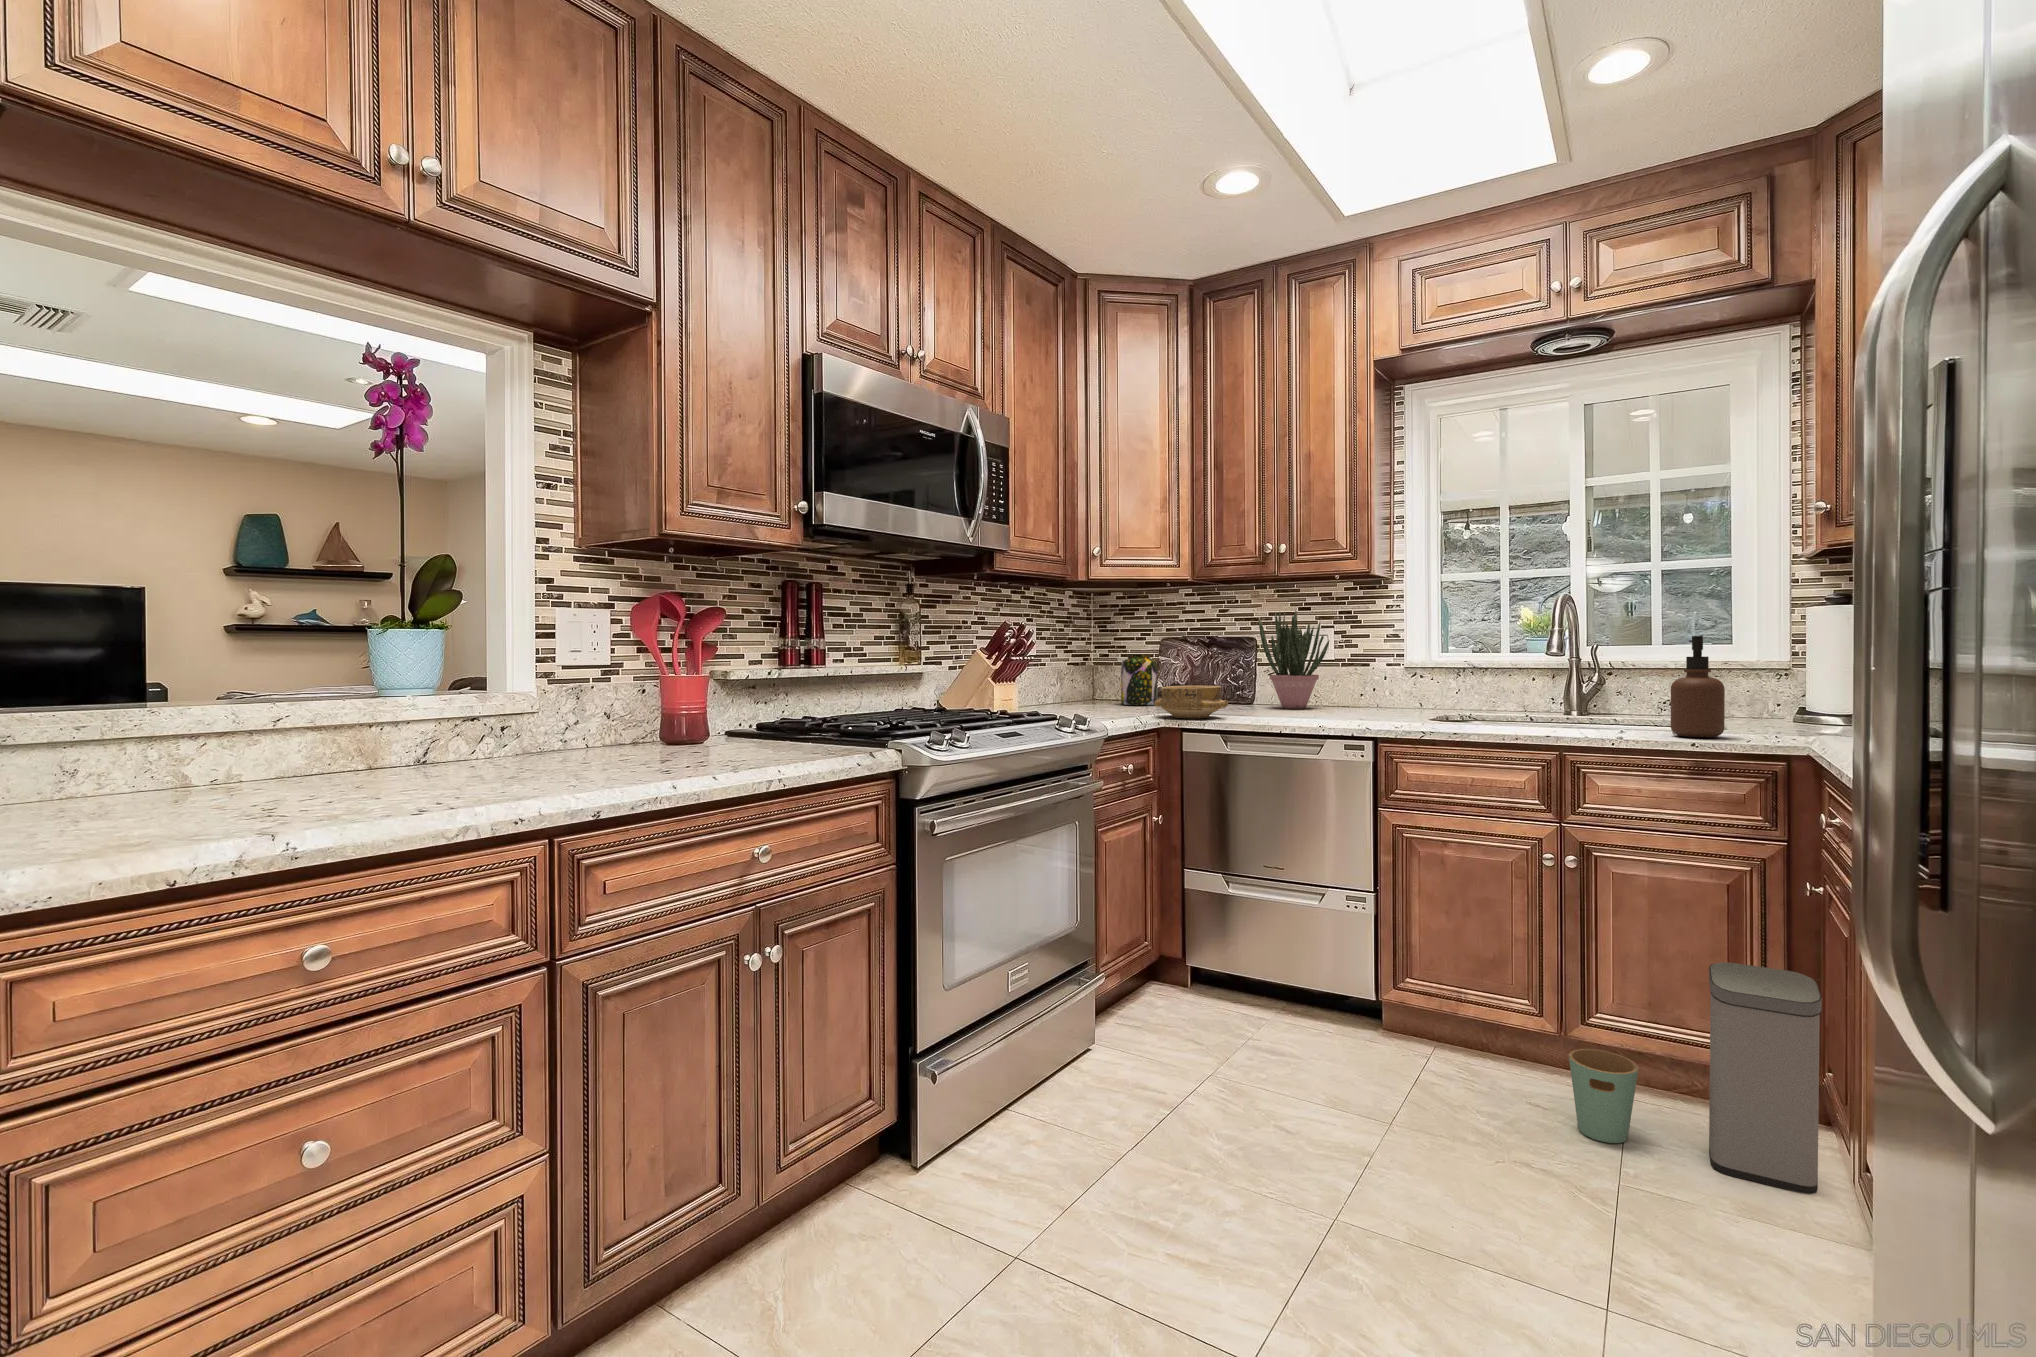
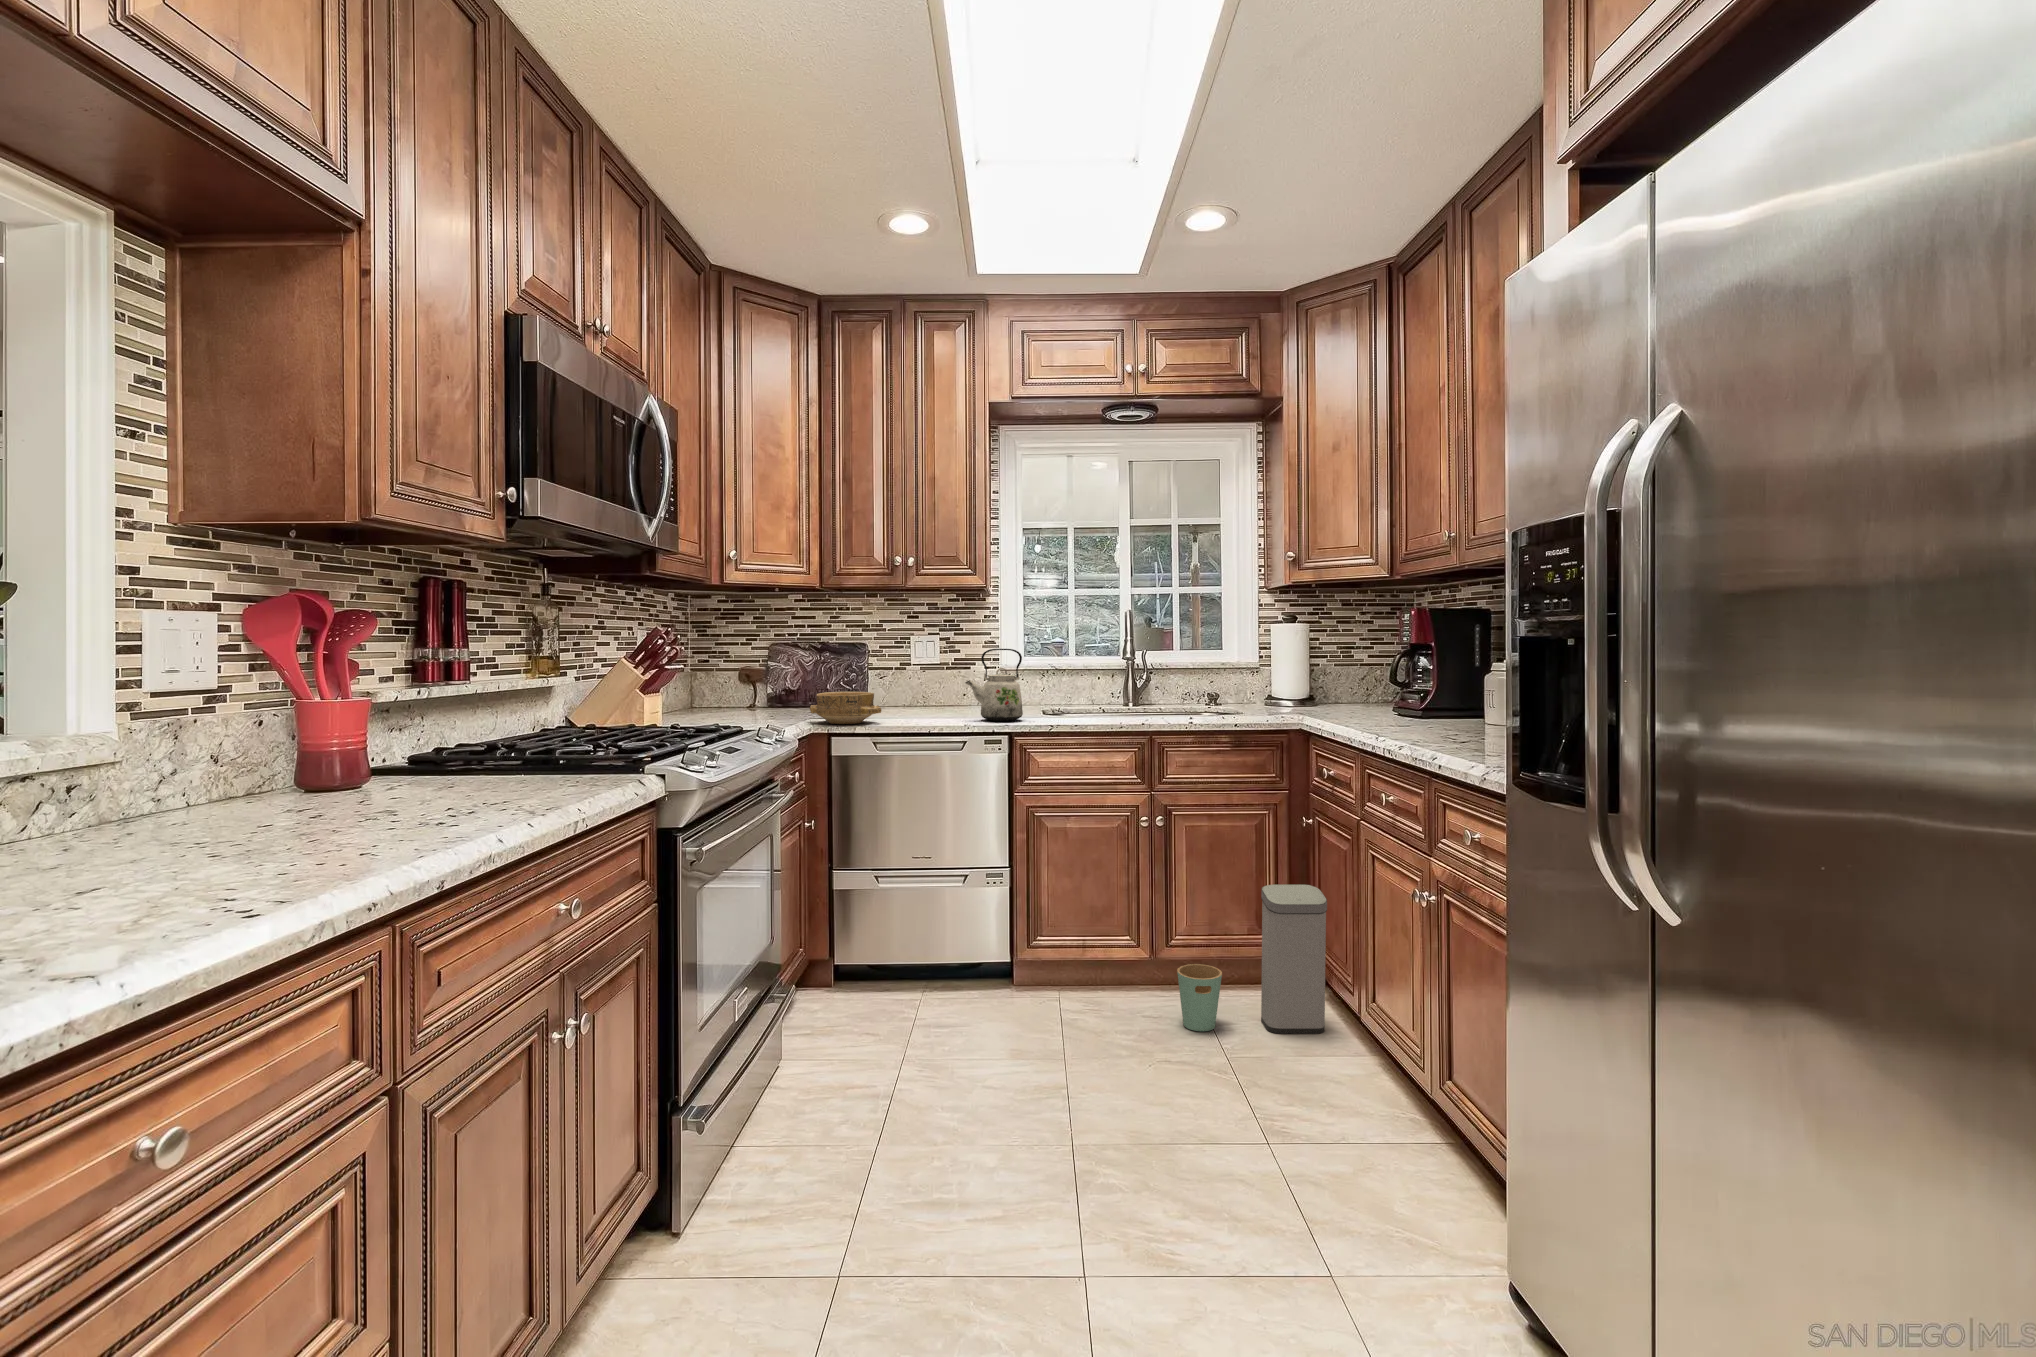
potted plant: present [1259,611,1330,709] -> none [885,620,946,710]
soap dispenser: present [1671,636,1725,737] -> none [1220,651,1252,725]
kettle: none [1324,638,1395,721] -> present [965,649,1023,721]
jar: present [1121,655,1157,705] -> none [743,660,781,711]

